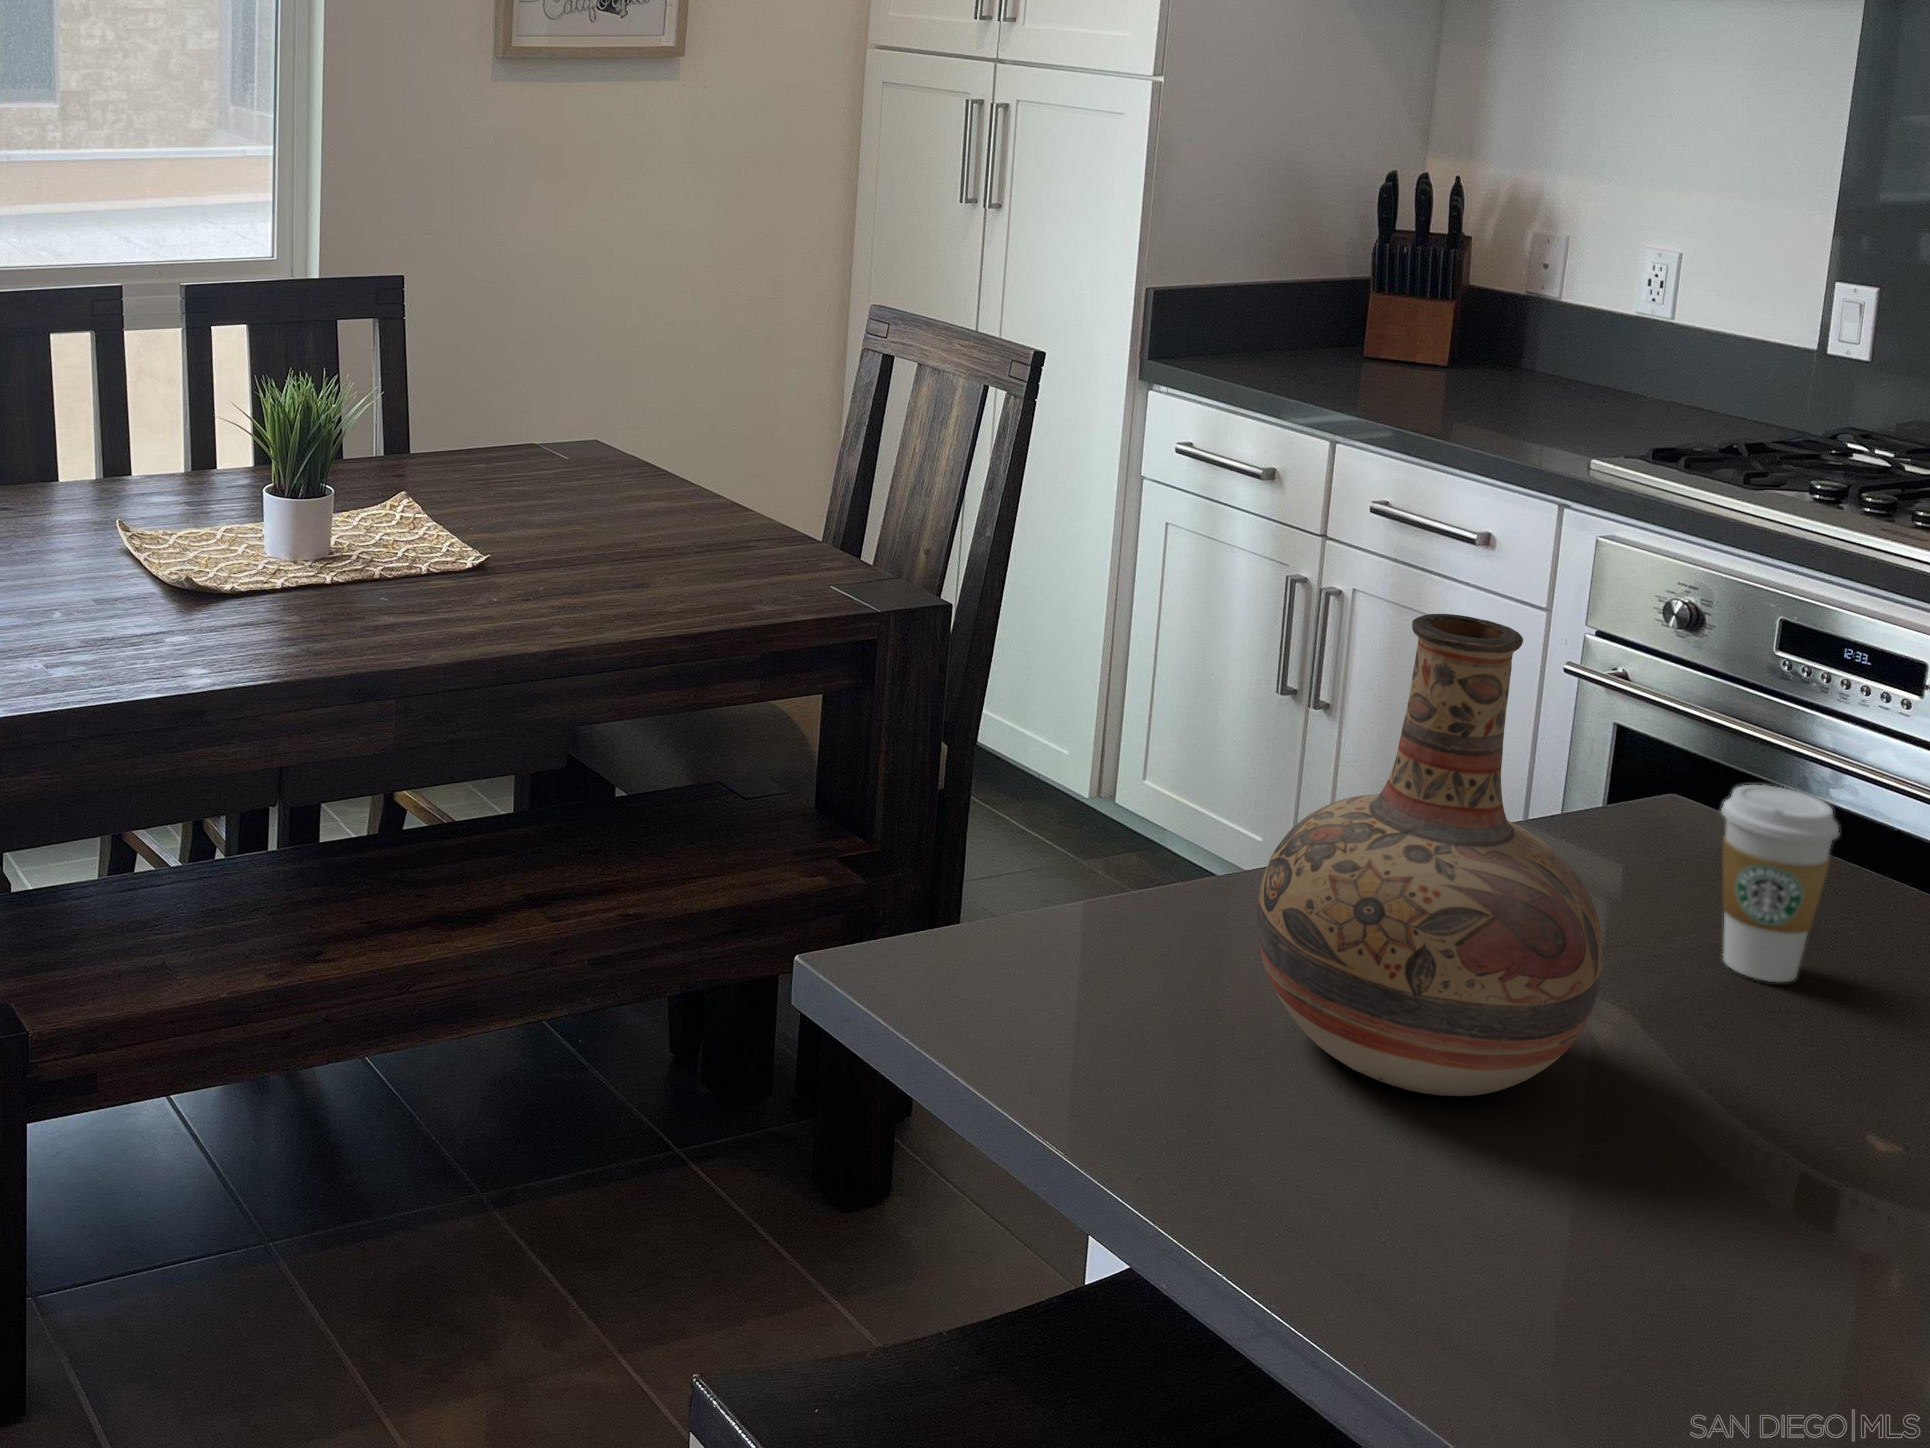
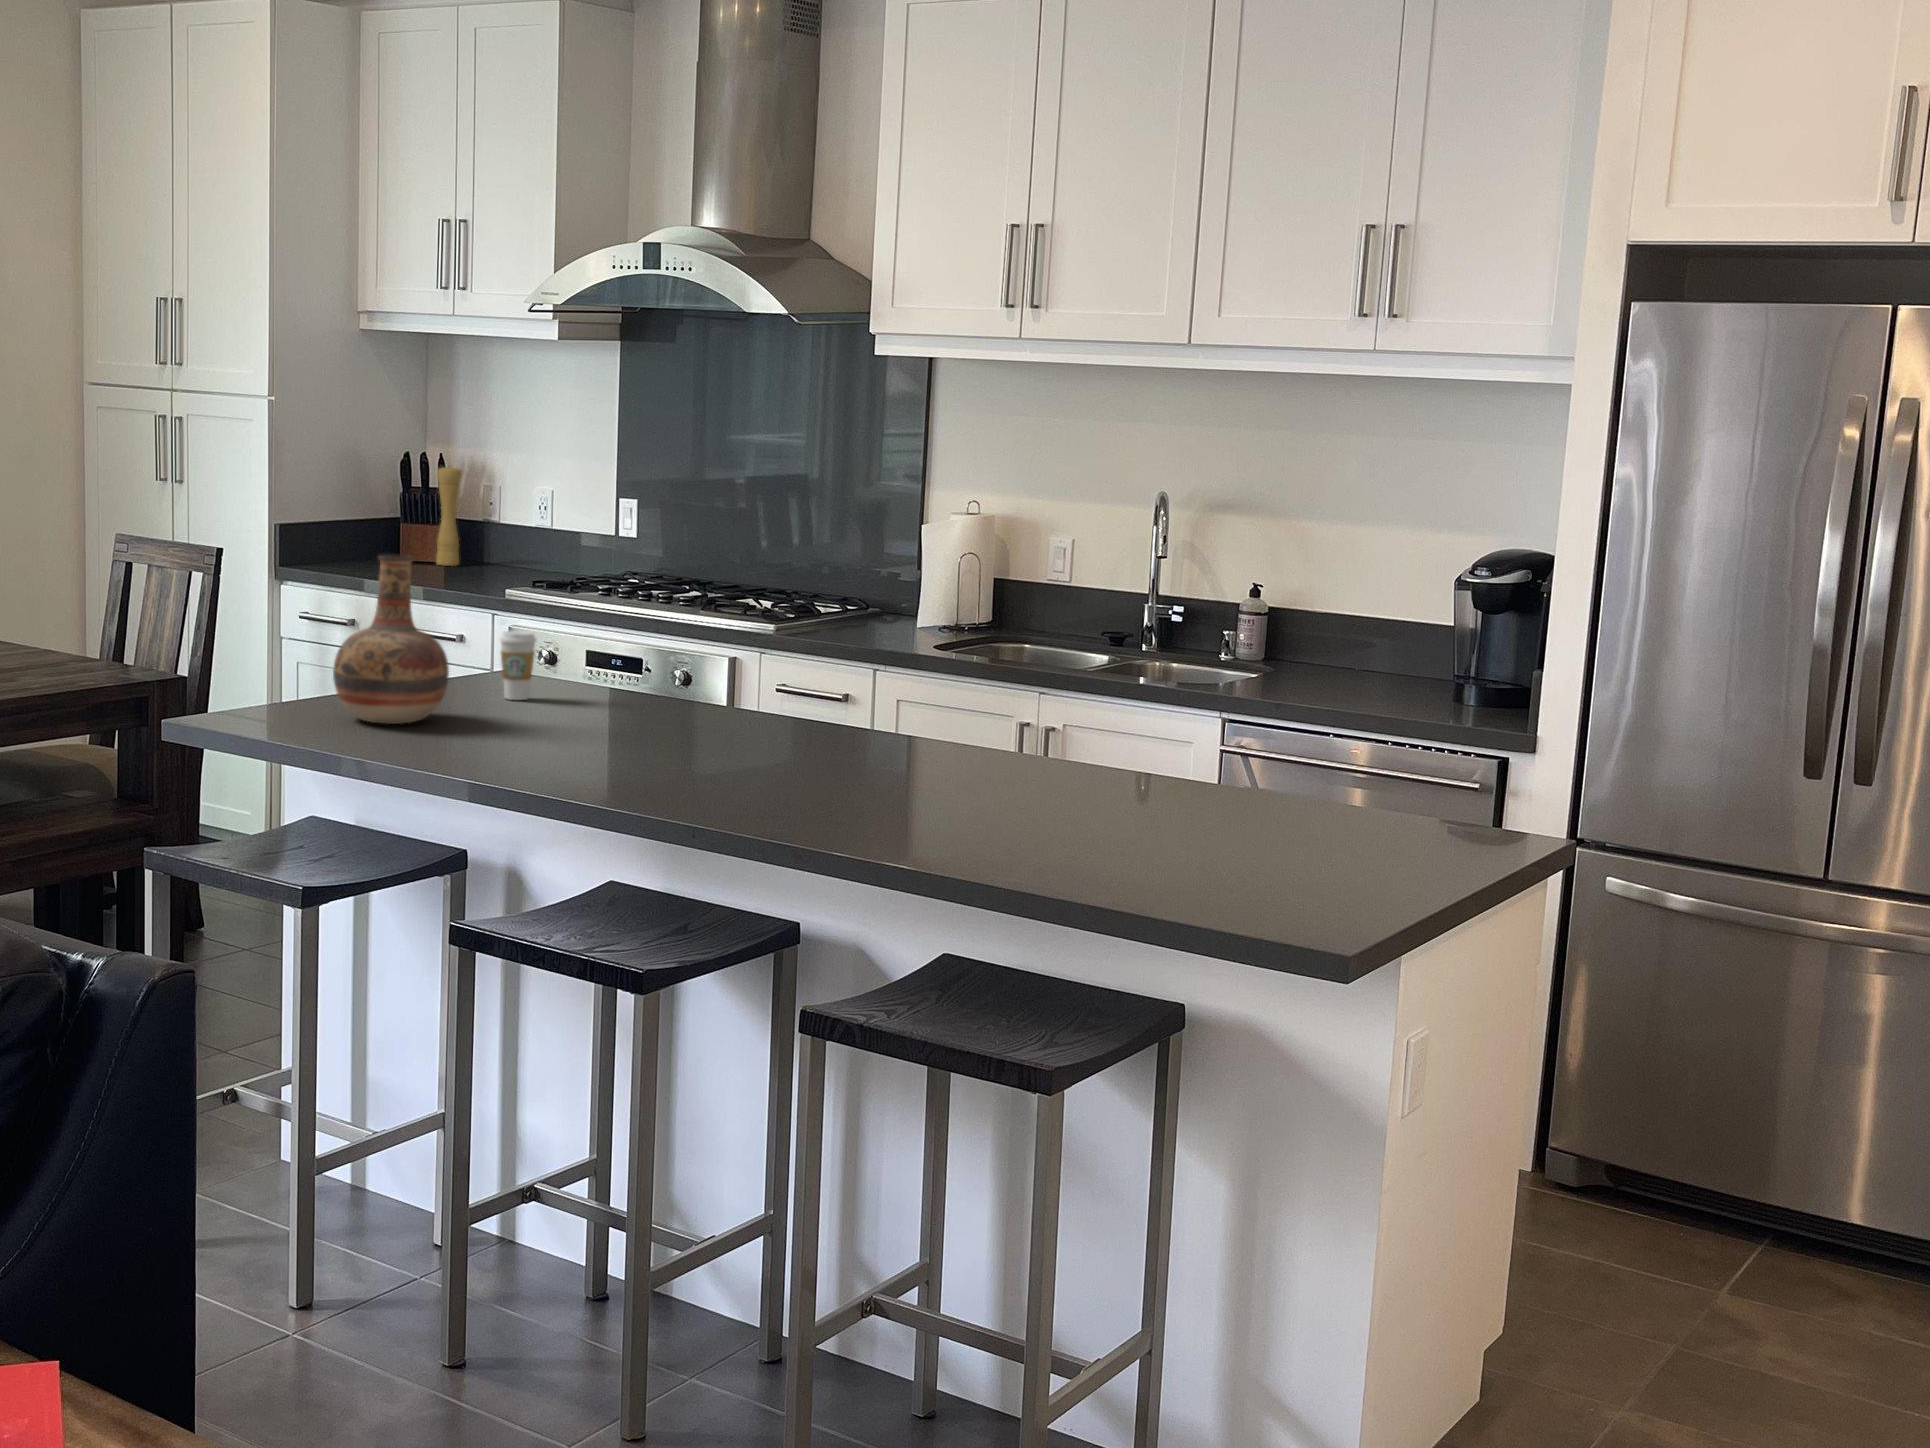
pepper mill: none [1437,203,1501,380] -> present [436,466,462,566]

